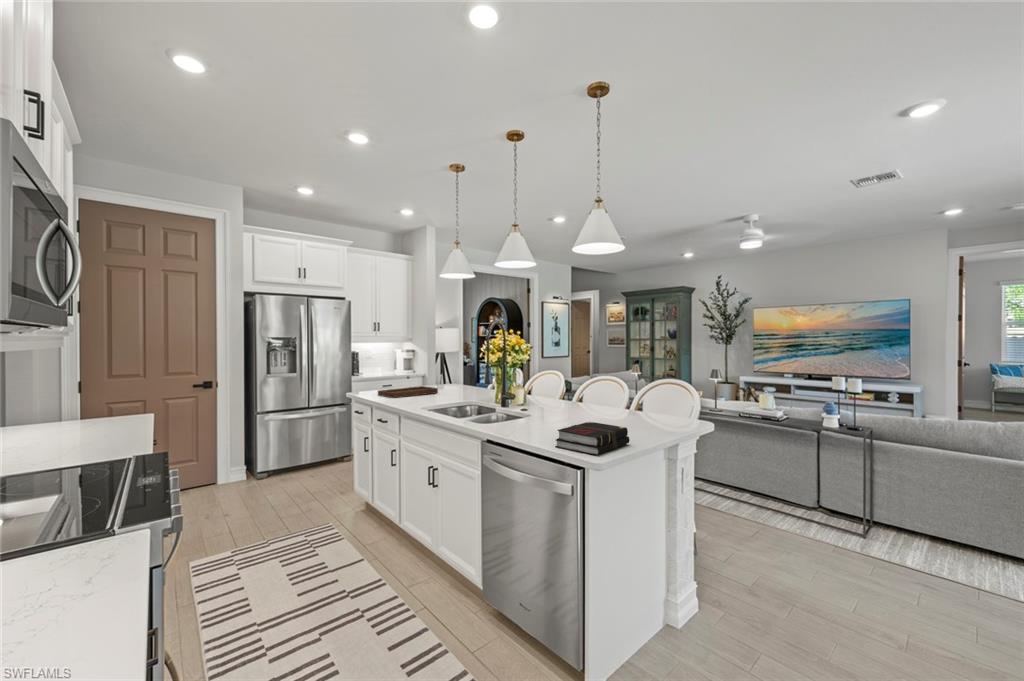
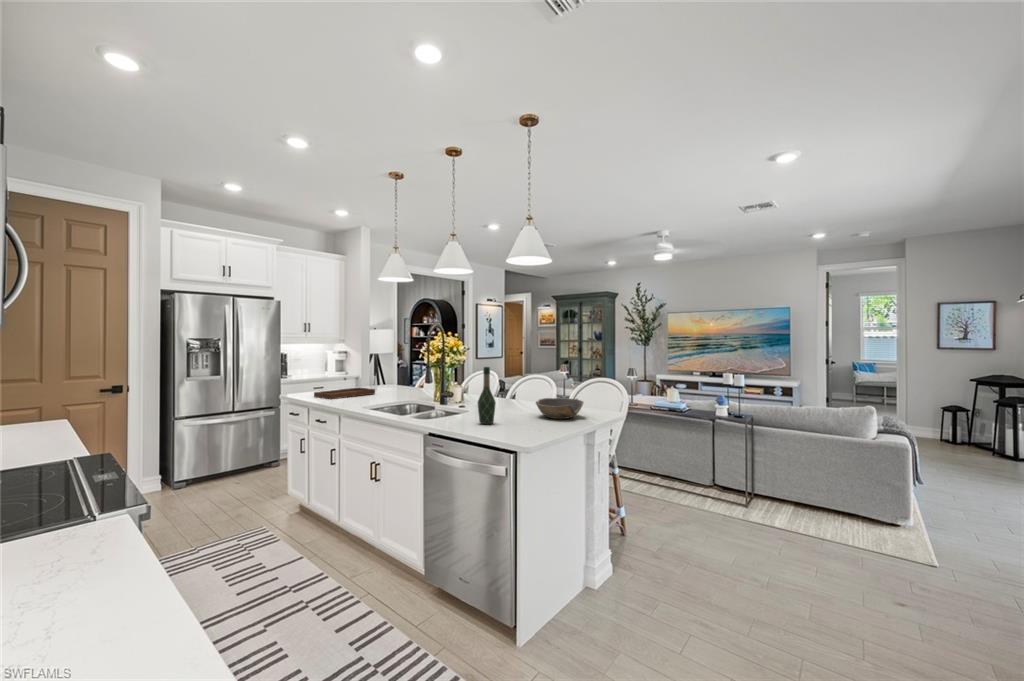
wine bottle: none [540,367,561,432] -> present [478,367,496,424]
bowl: none [607,403,664,428] -> present [536,398,583,419]
book: present [555,422,630,455] -> none [491,414,554,441]

